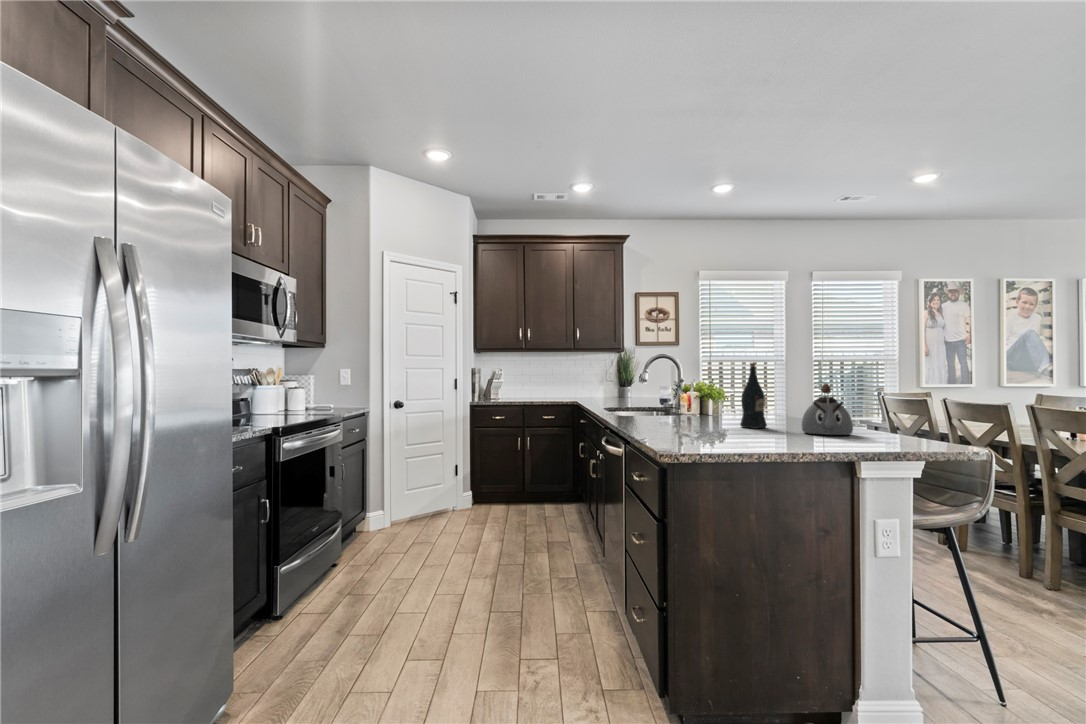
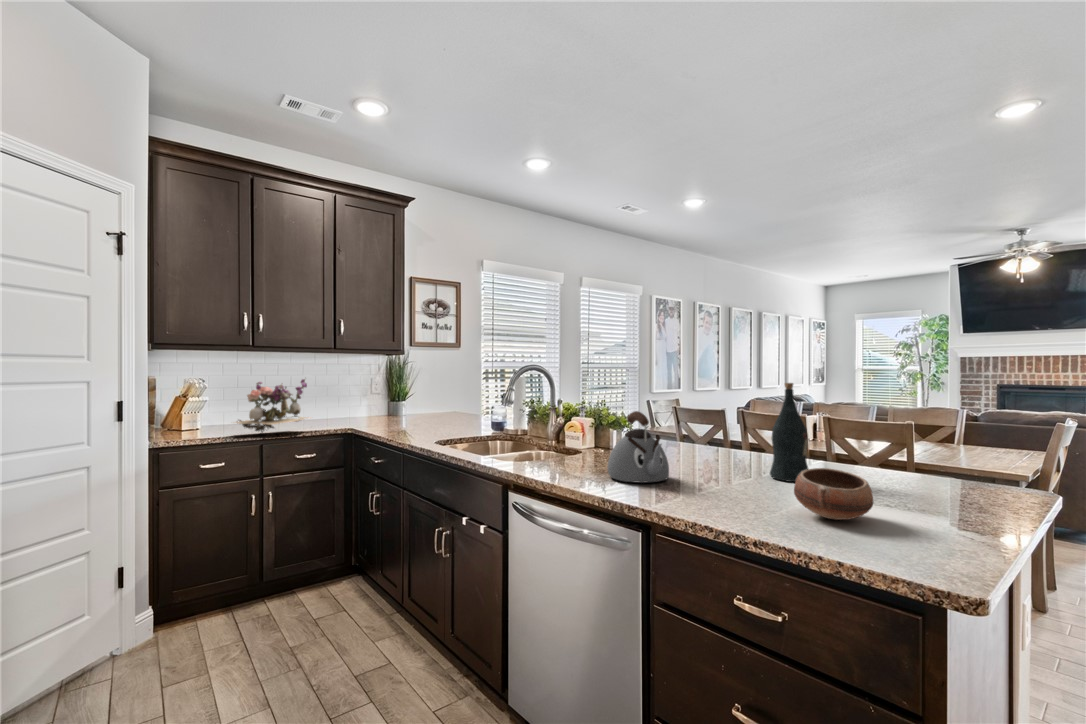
flower arrangement: none [509,368,553,402] -> present [236,379,308,433]
kettle: present [802,383,853,435] -> present [607,411,669,483]
bowl: none [675,408,715,433] -> present [794,468,874,520]

